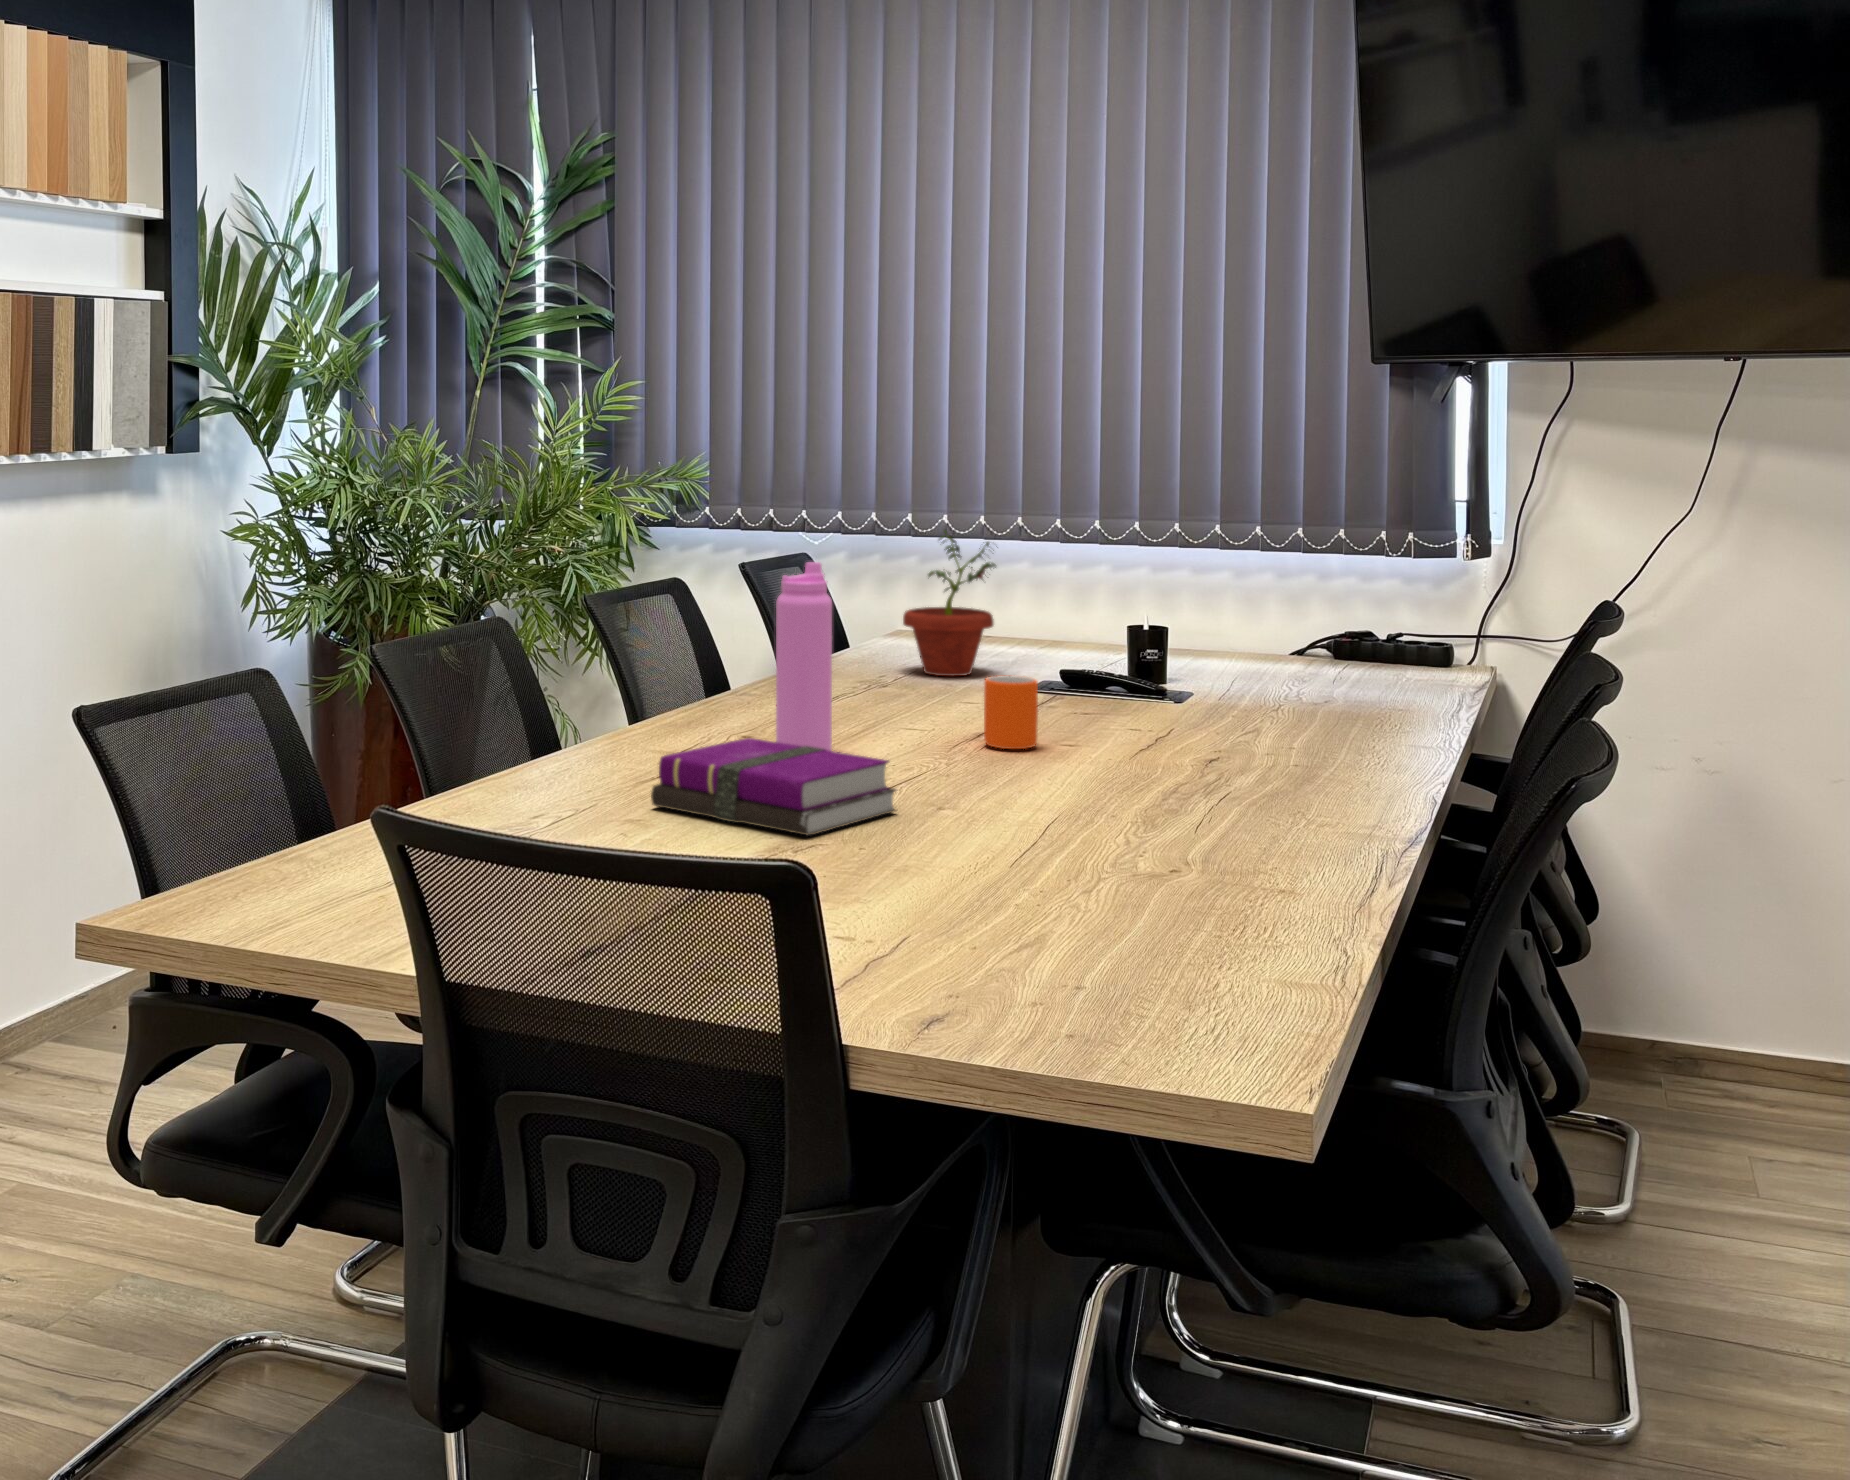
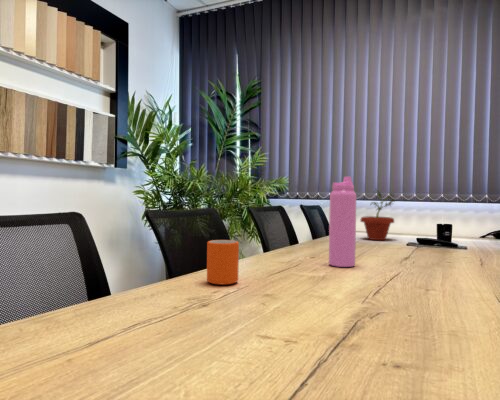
mug: present [984,676,1038,749] -> present [207,240,239,285]
notebook: present [651,738,896,836] -> none [272,255,417,315]

